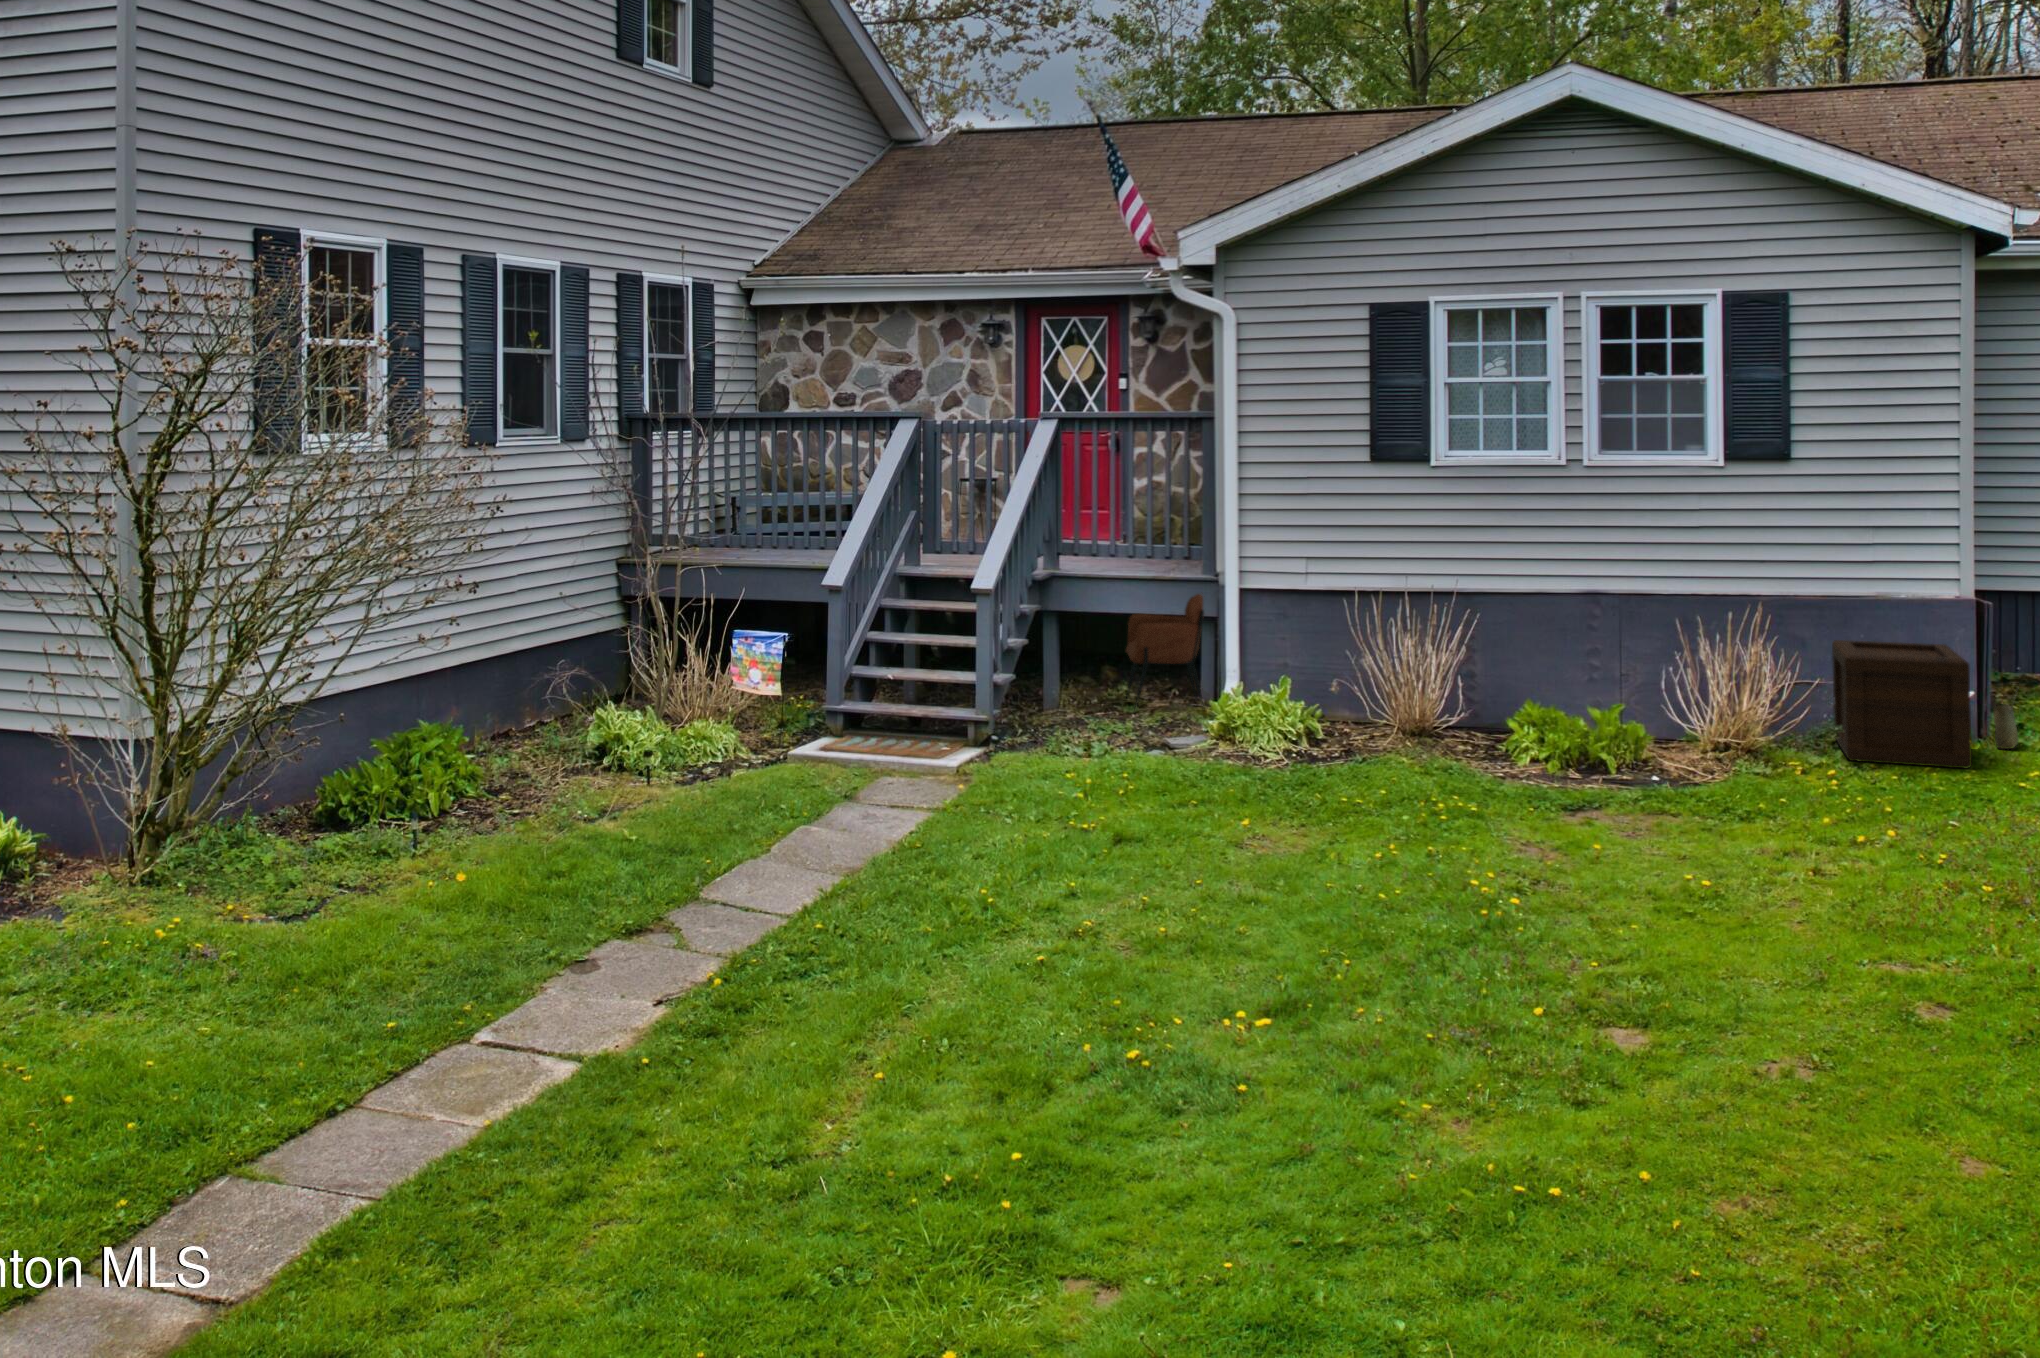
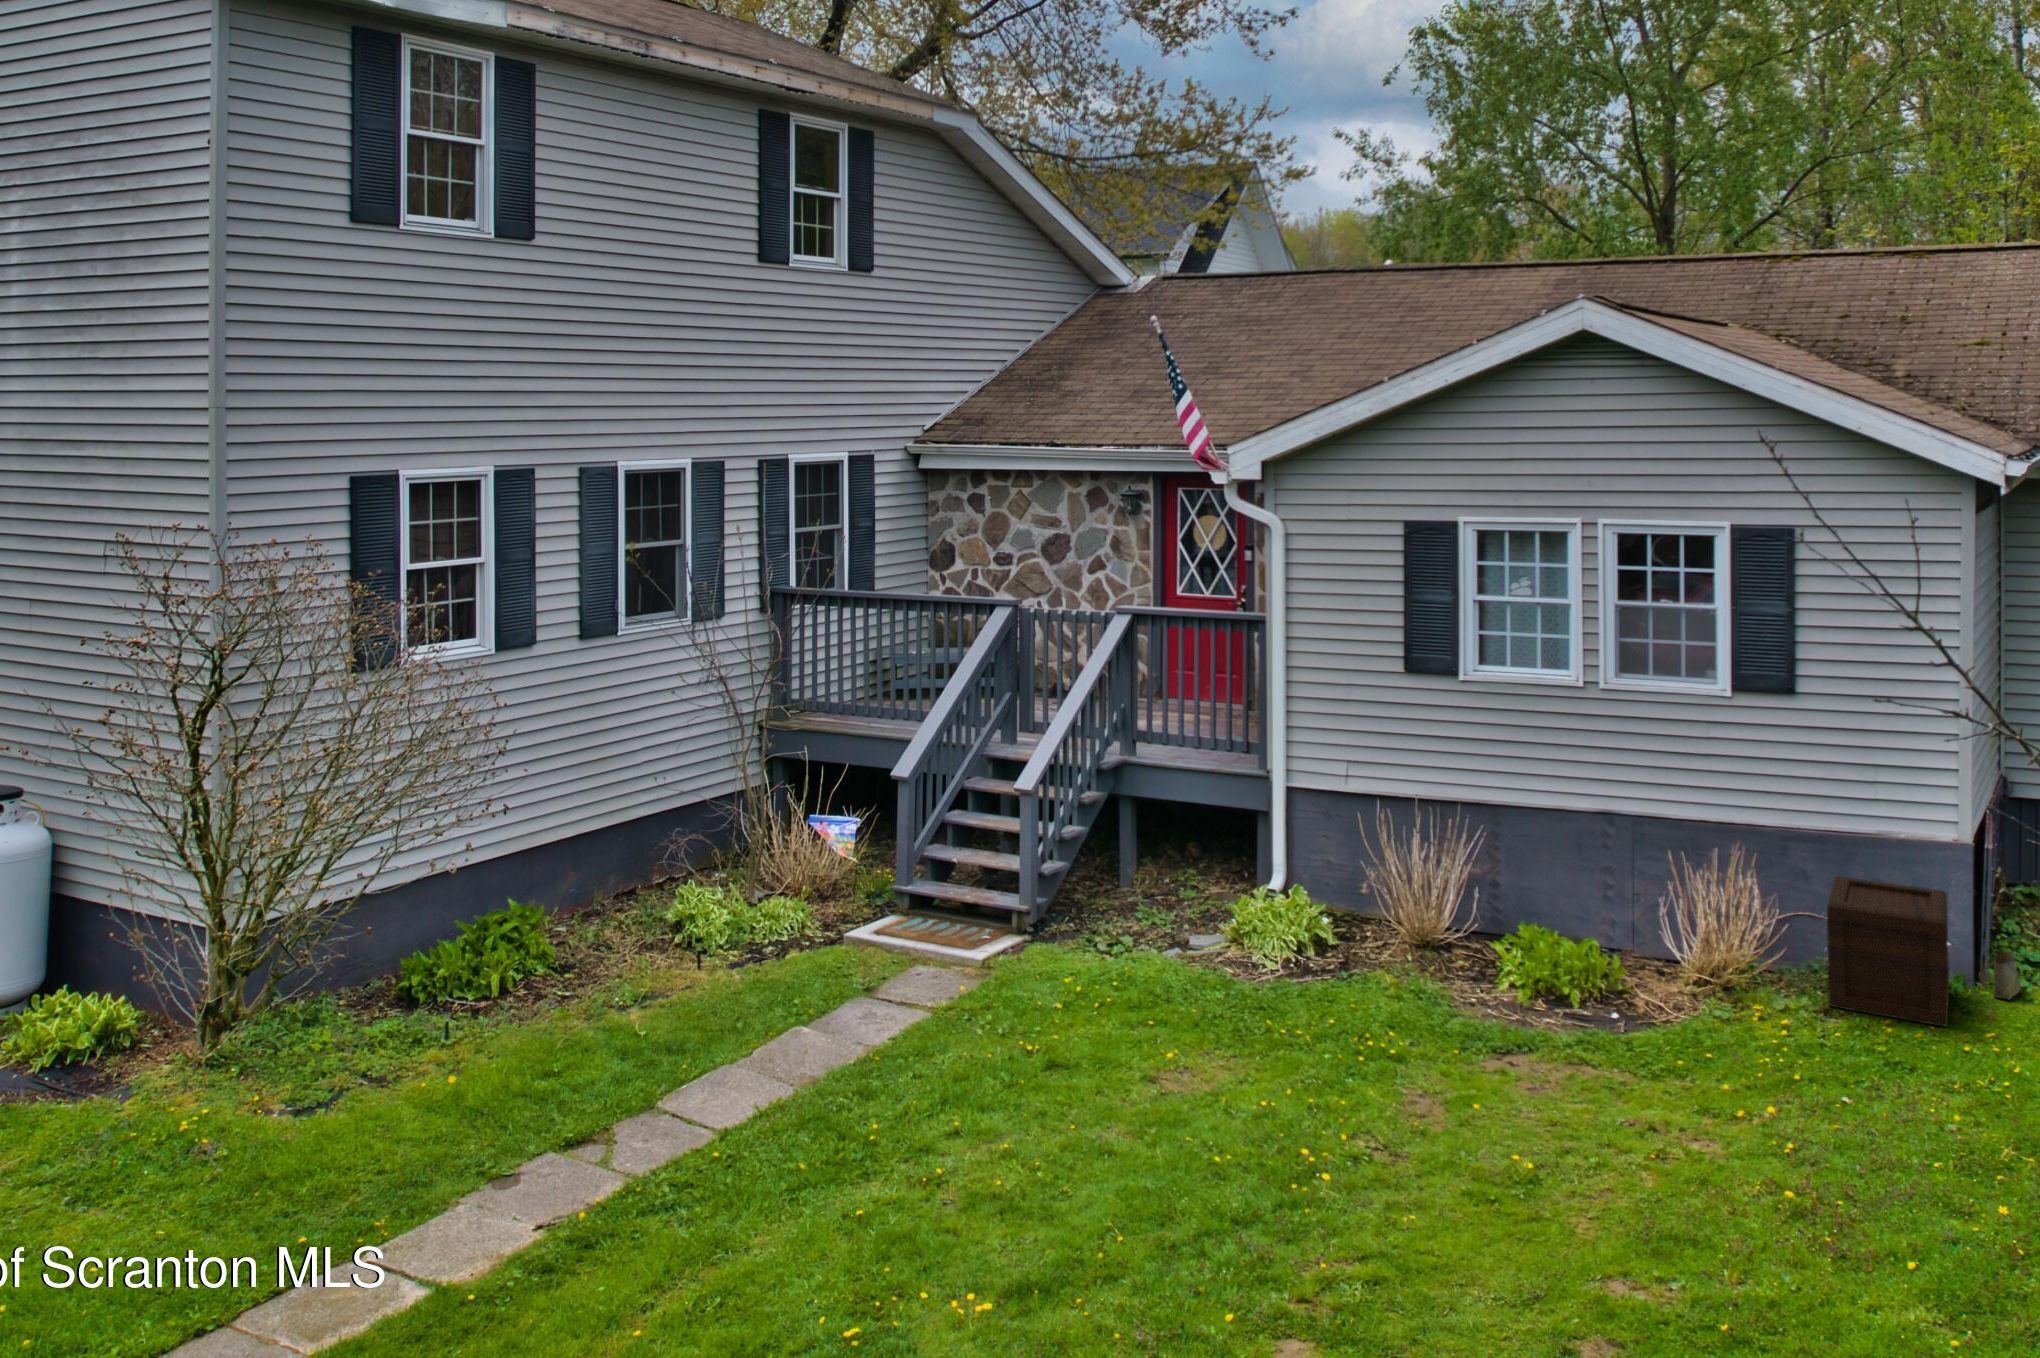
chair: present [1126,594,1204,712] -> none [1184,772,1258,893]

